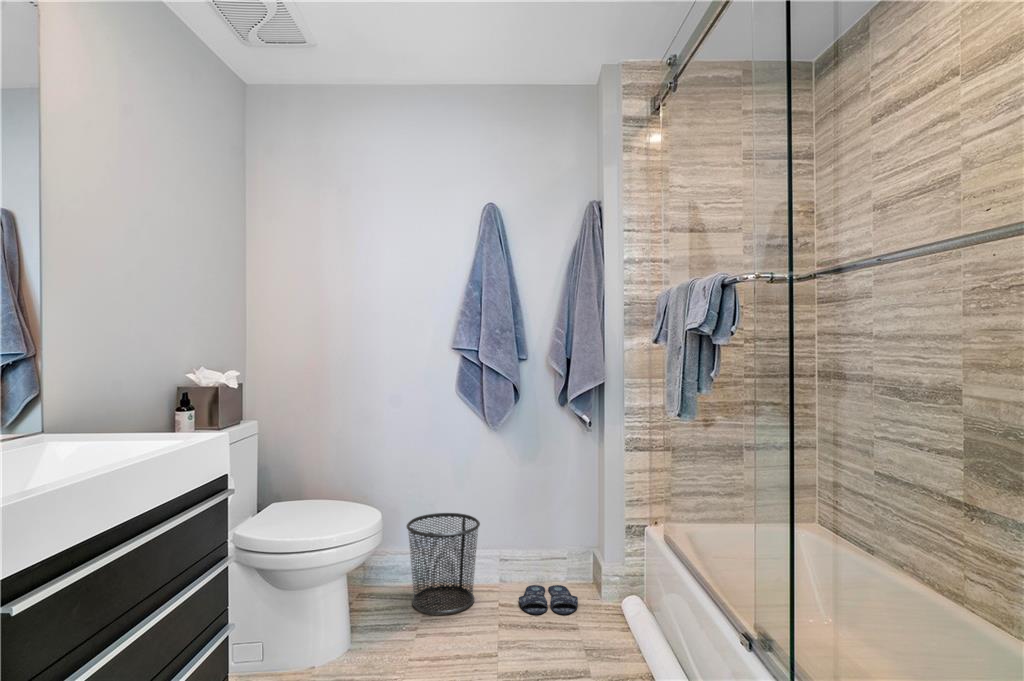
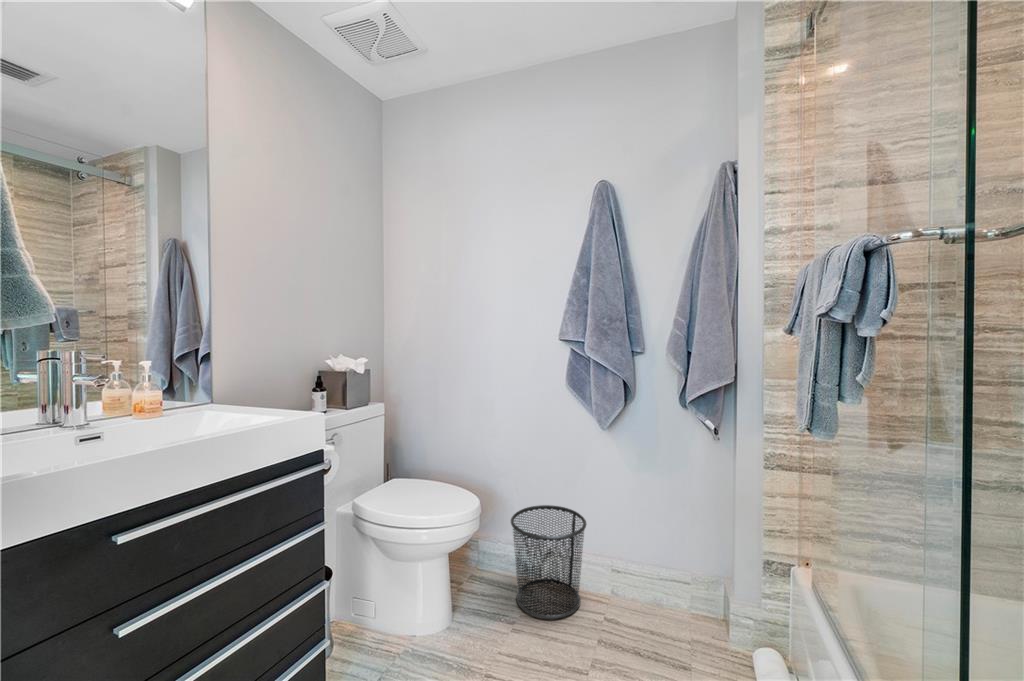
slippers: present [519,585,578,615] -> none [627,598,698,655]

